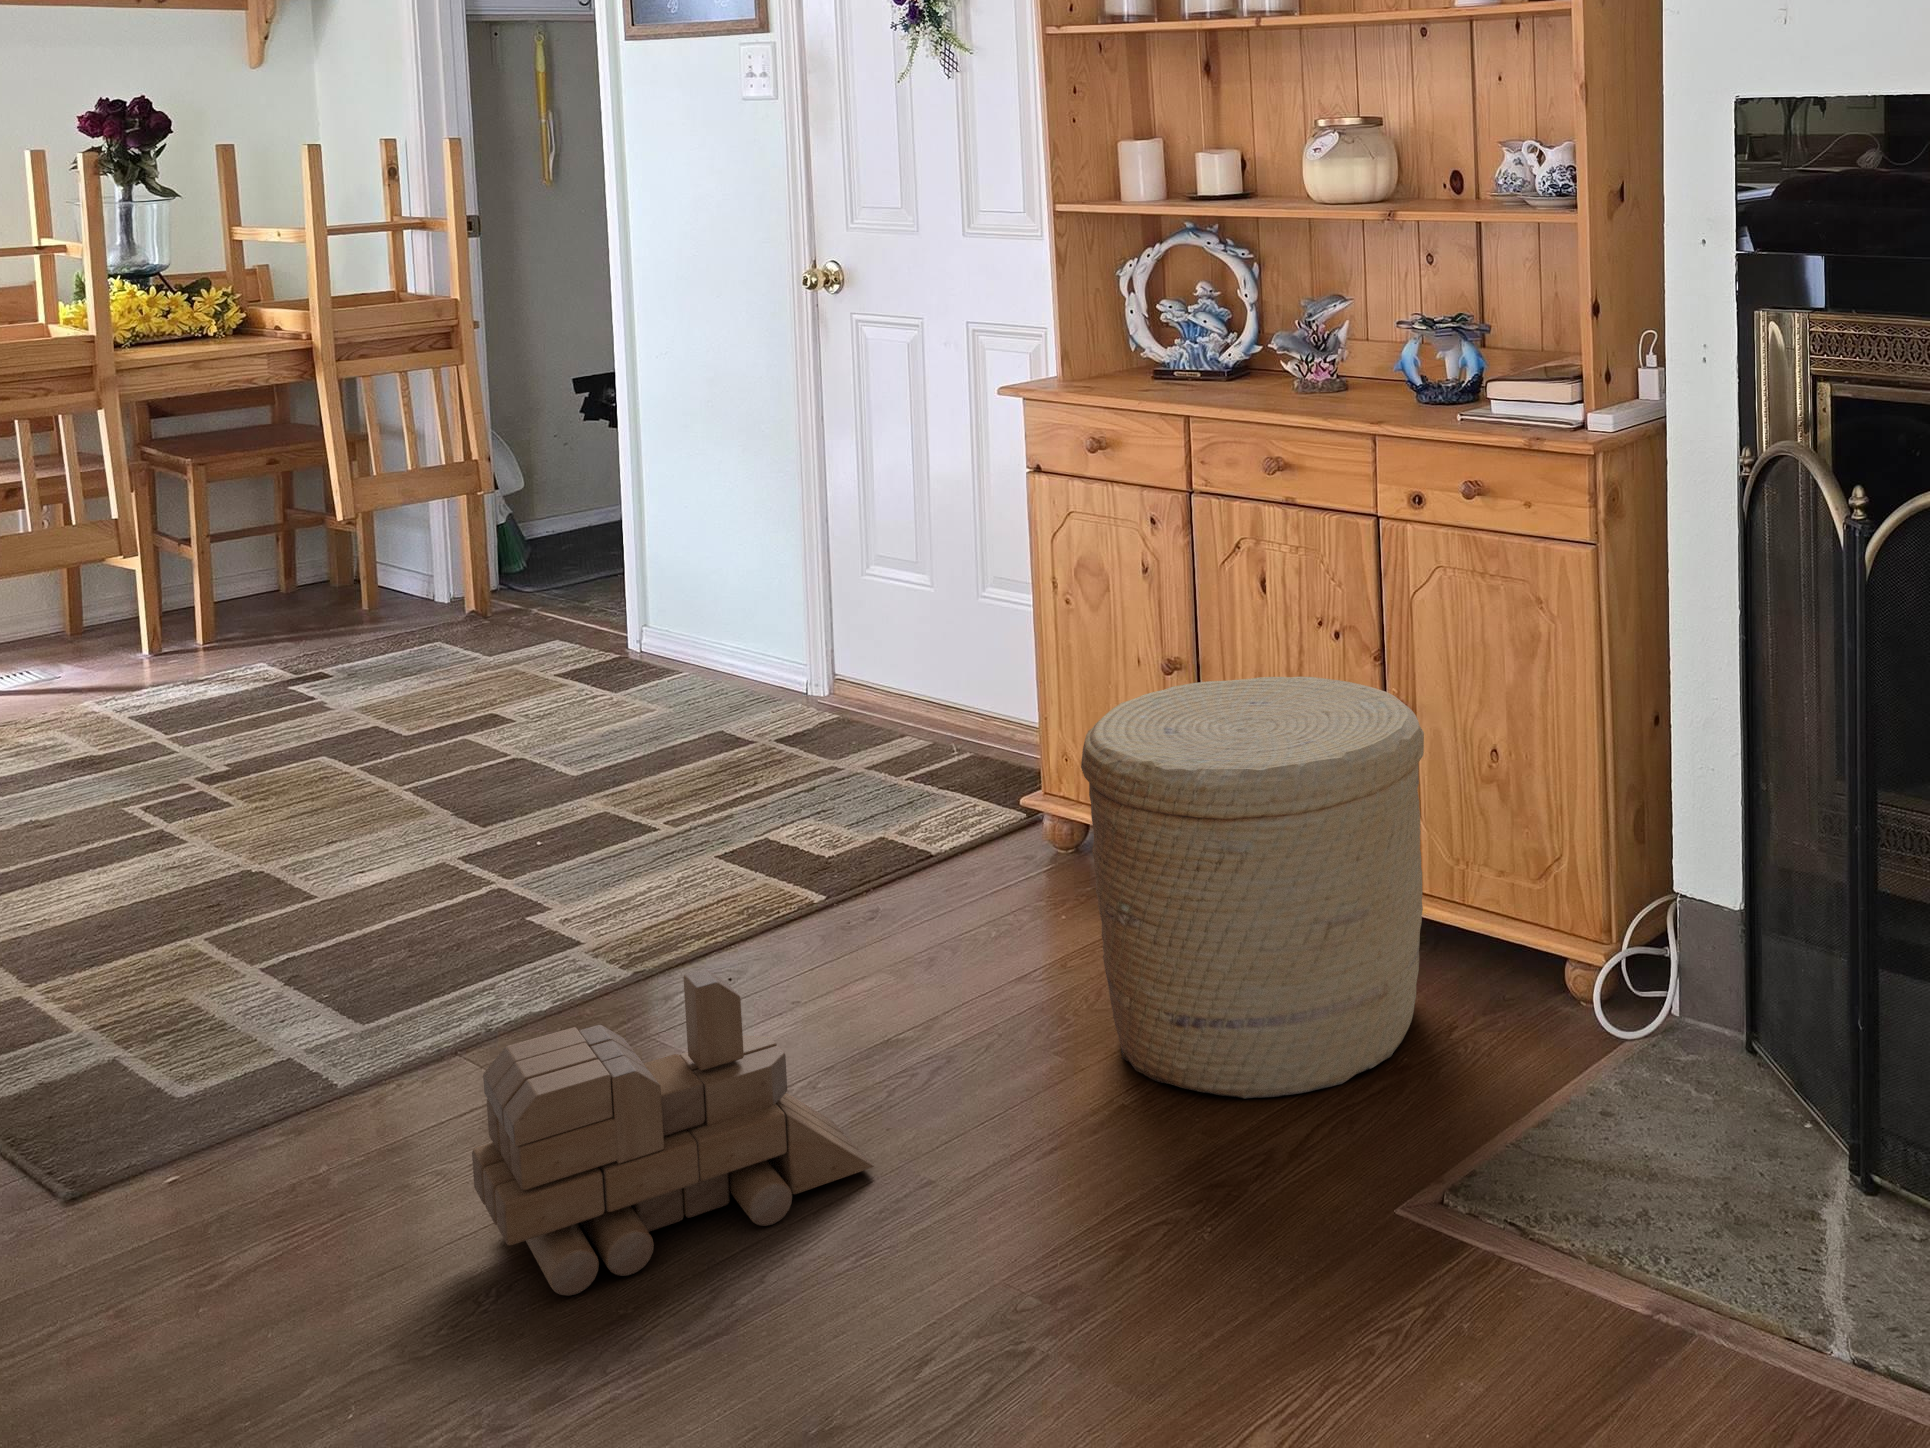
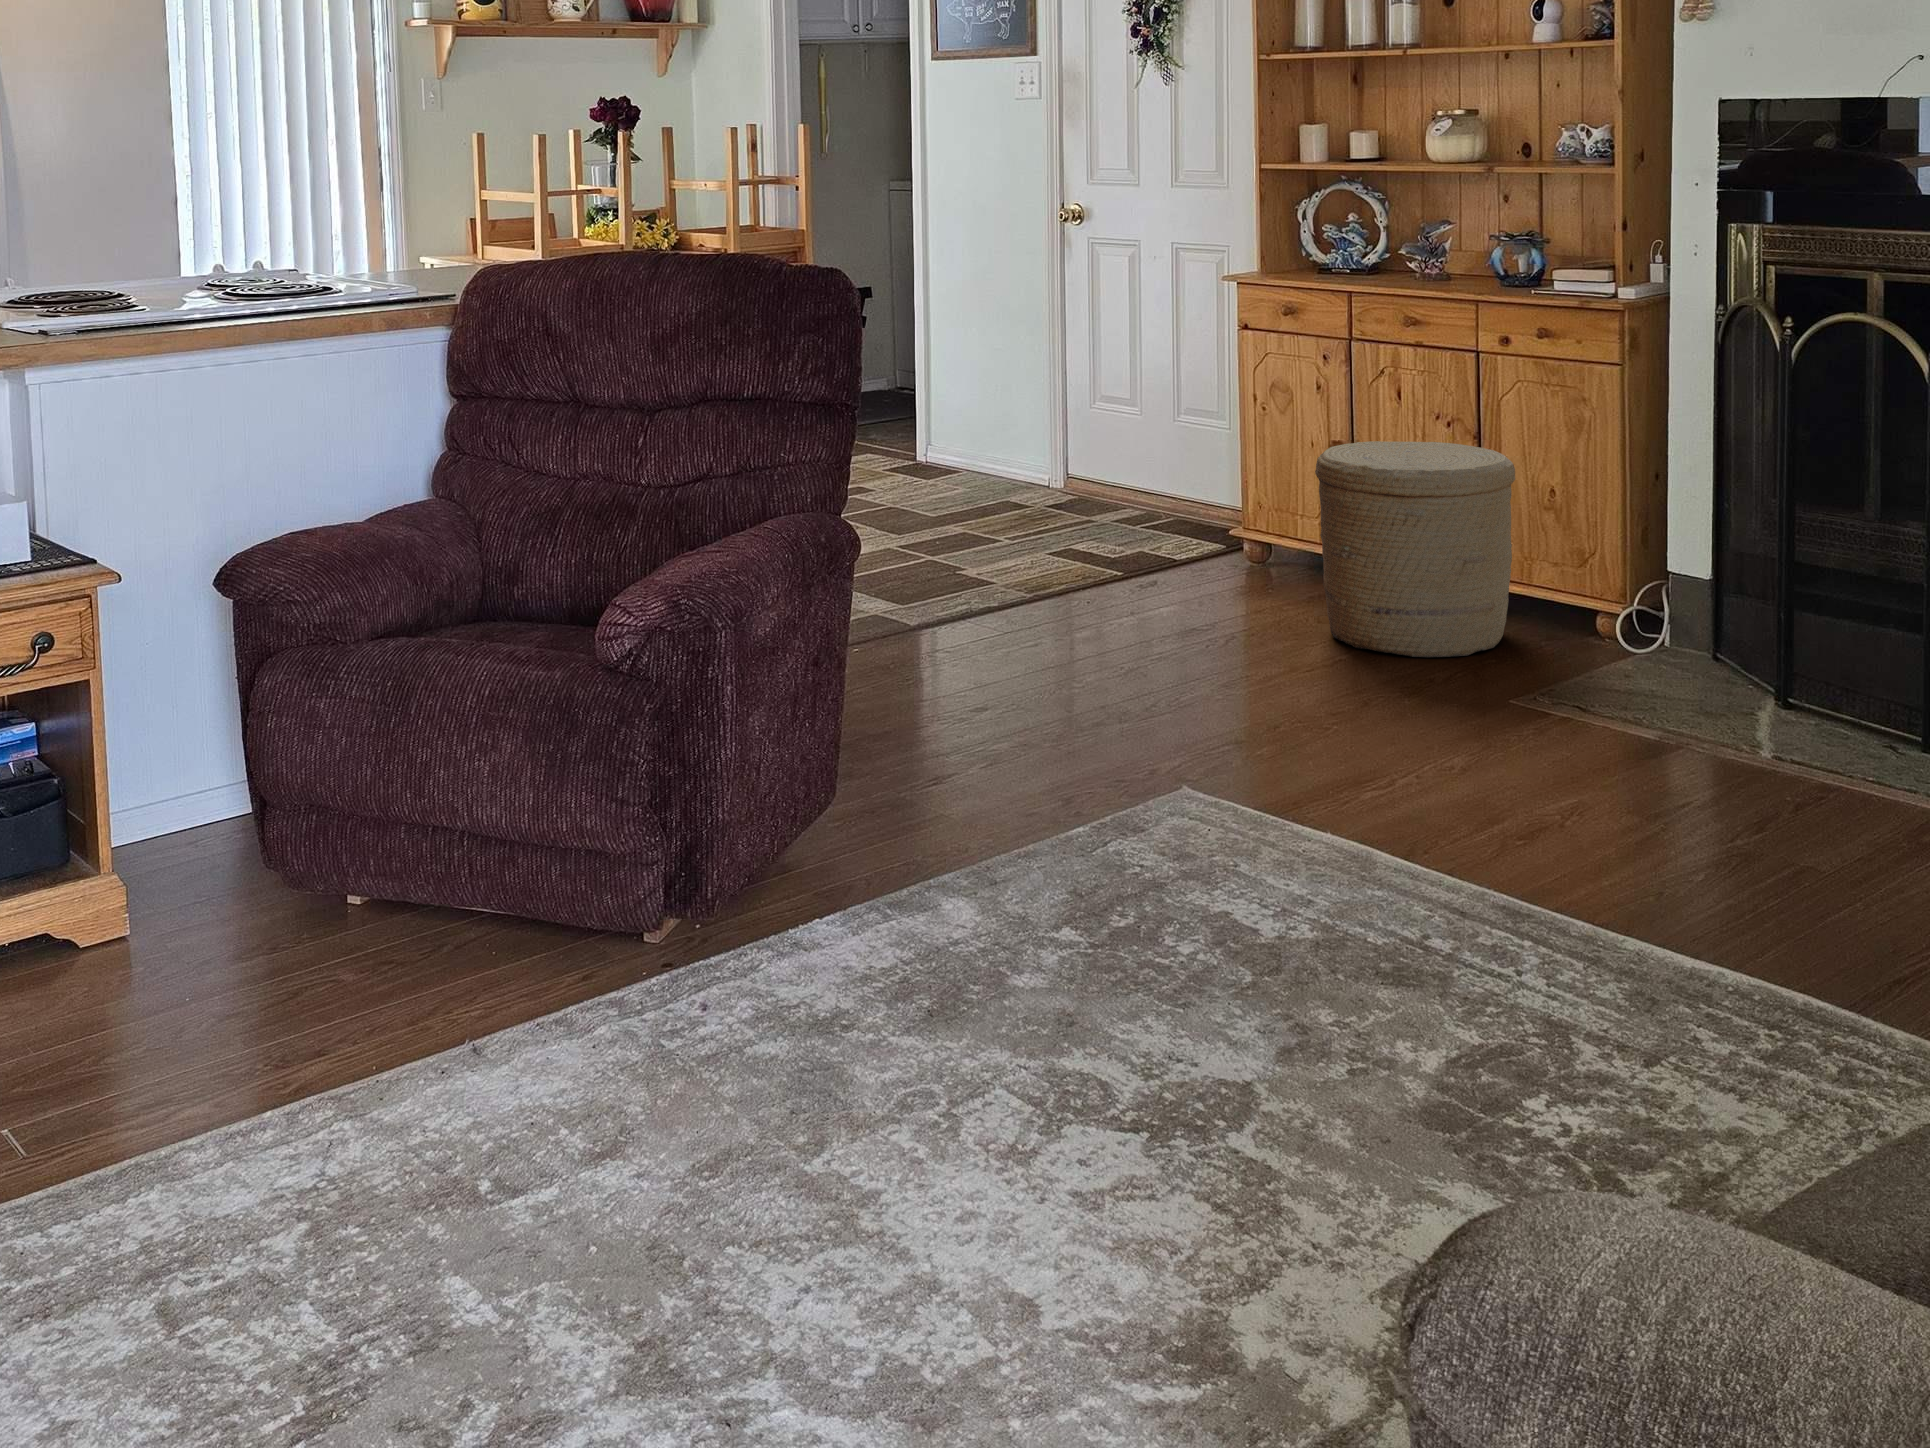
toy train: present [472,969,874,1296] -> none [1032,552,1221,692]

